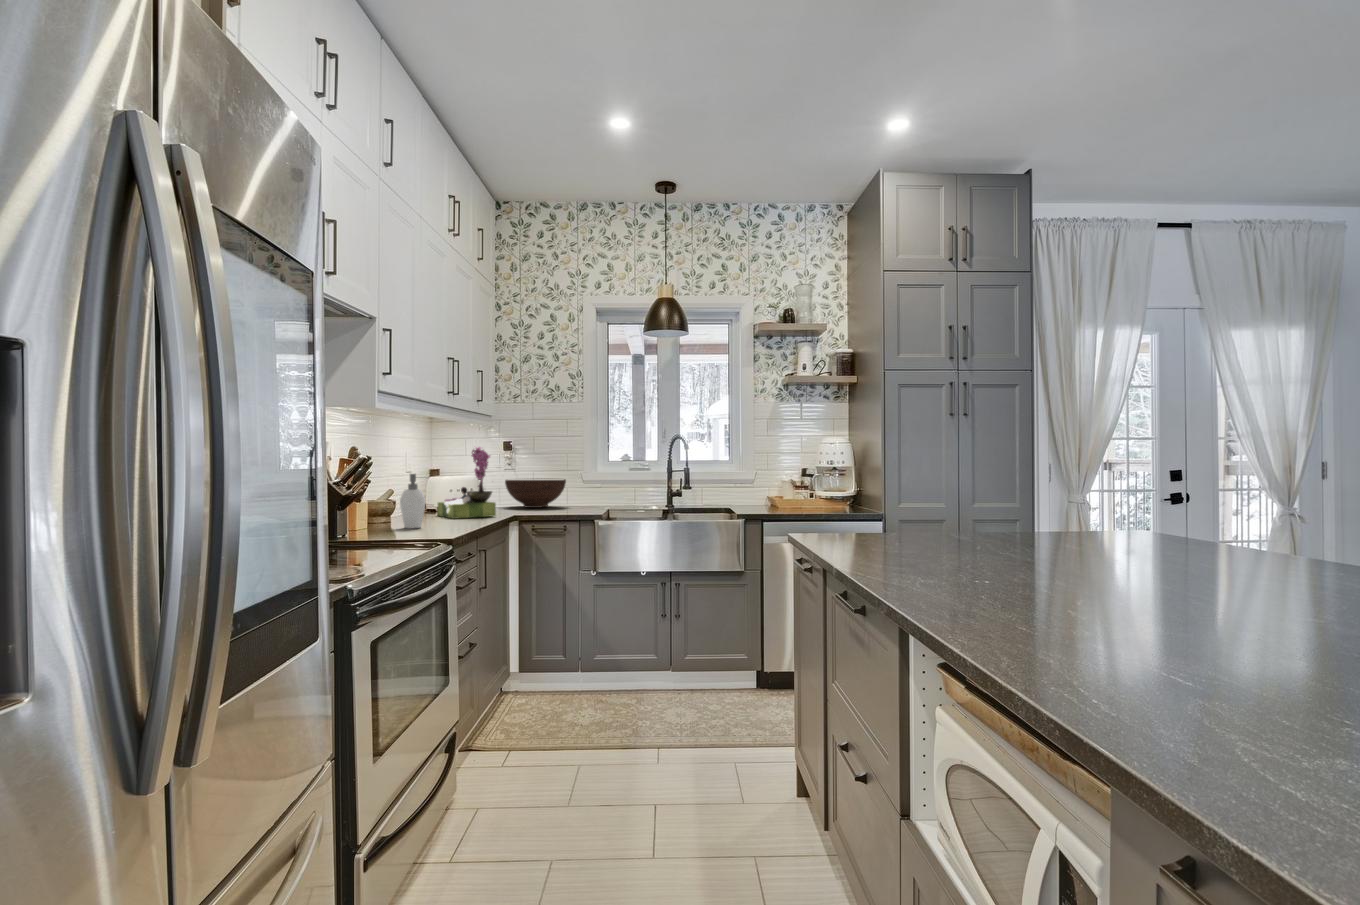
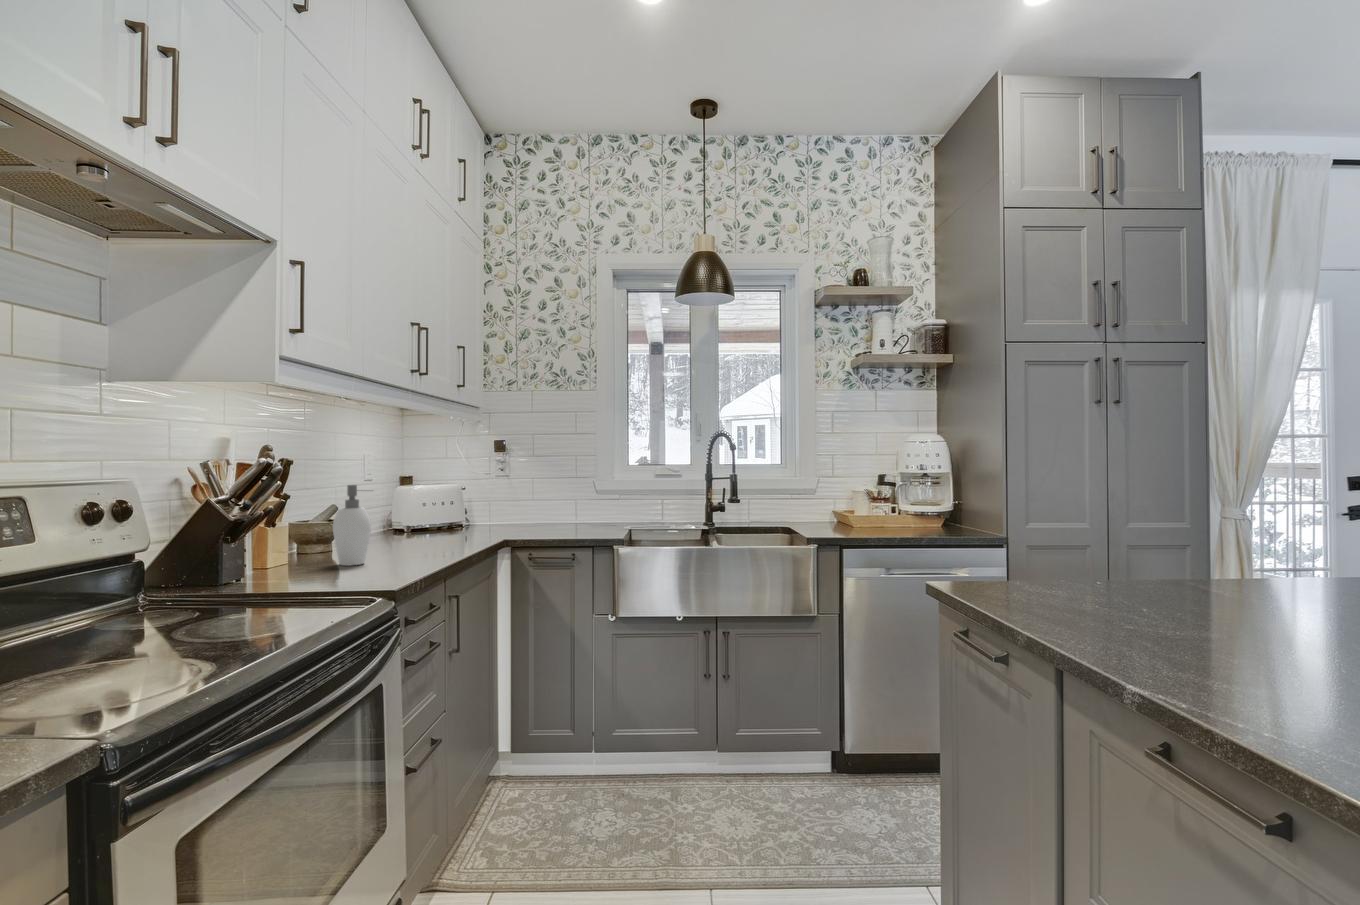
flower arrangement: present [438,447,496,519] -> none [402,445,480,545]
fruit bowl: present [505,479,566,508] -> none [497,488,575,526]

